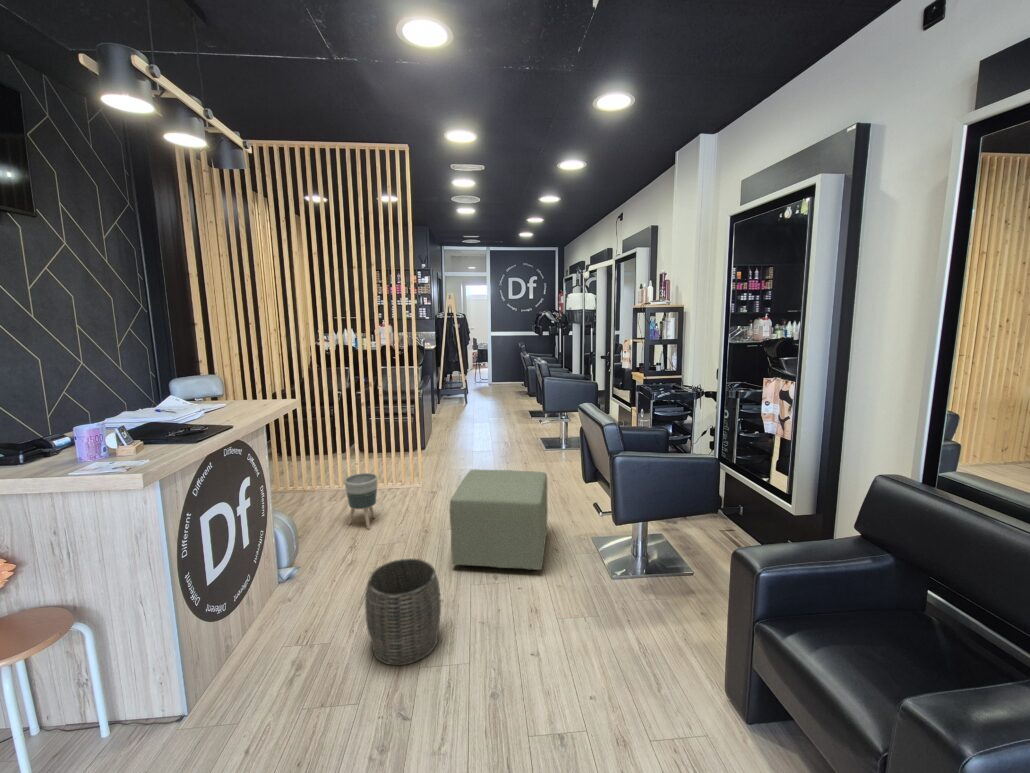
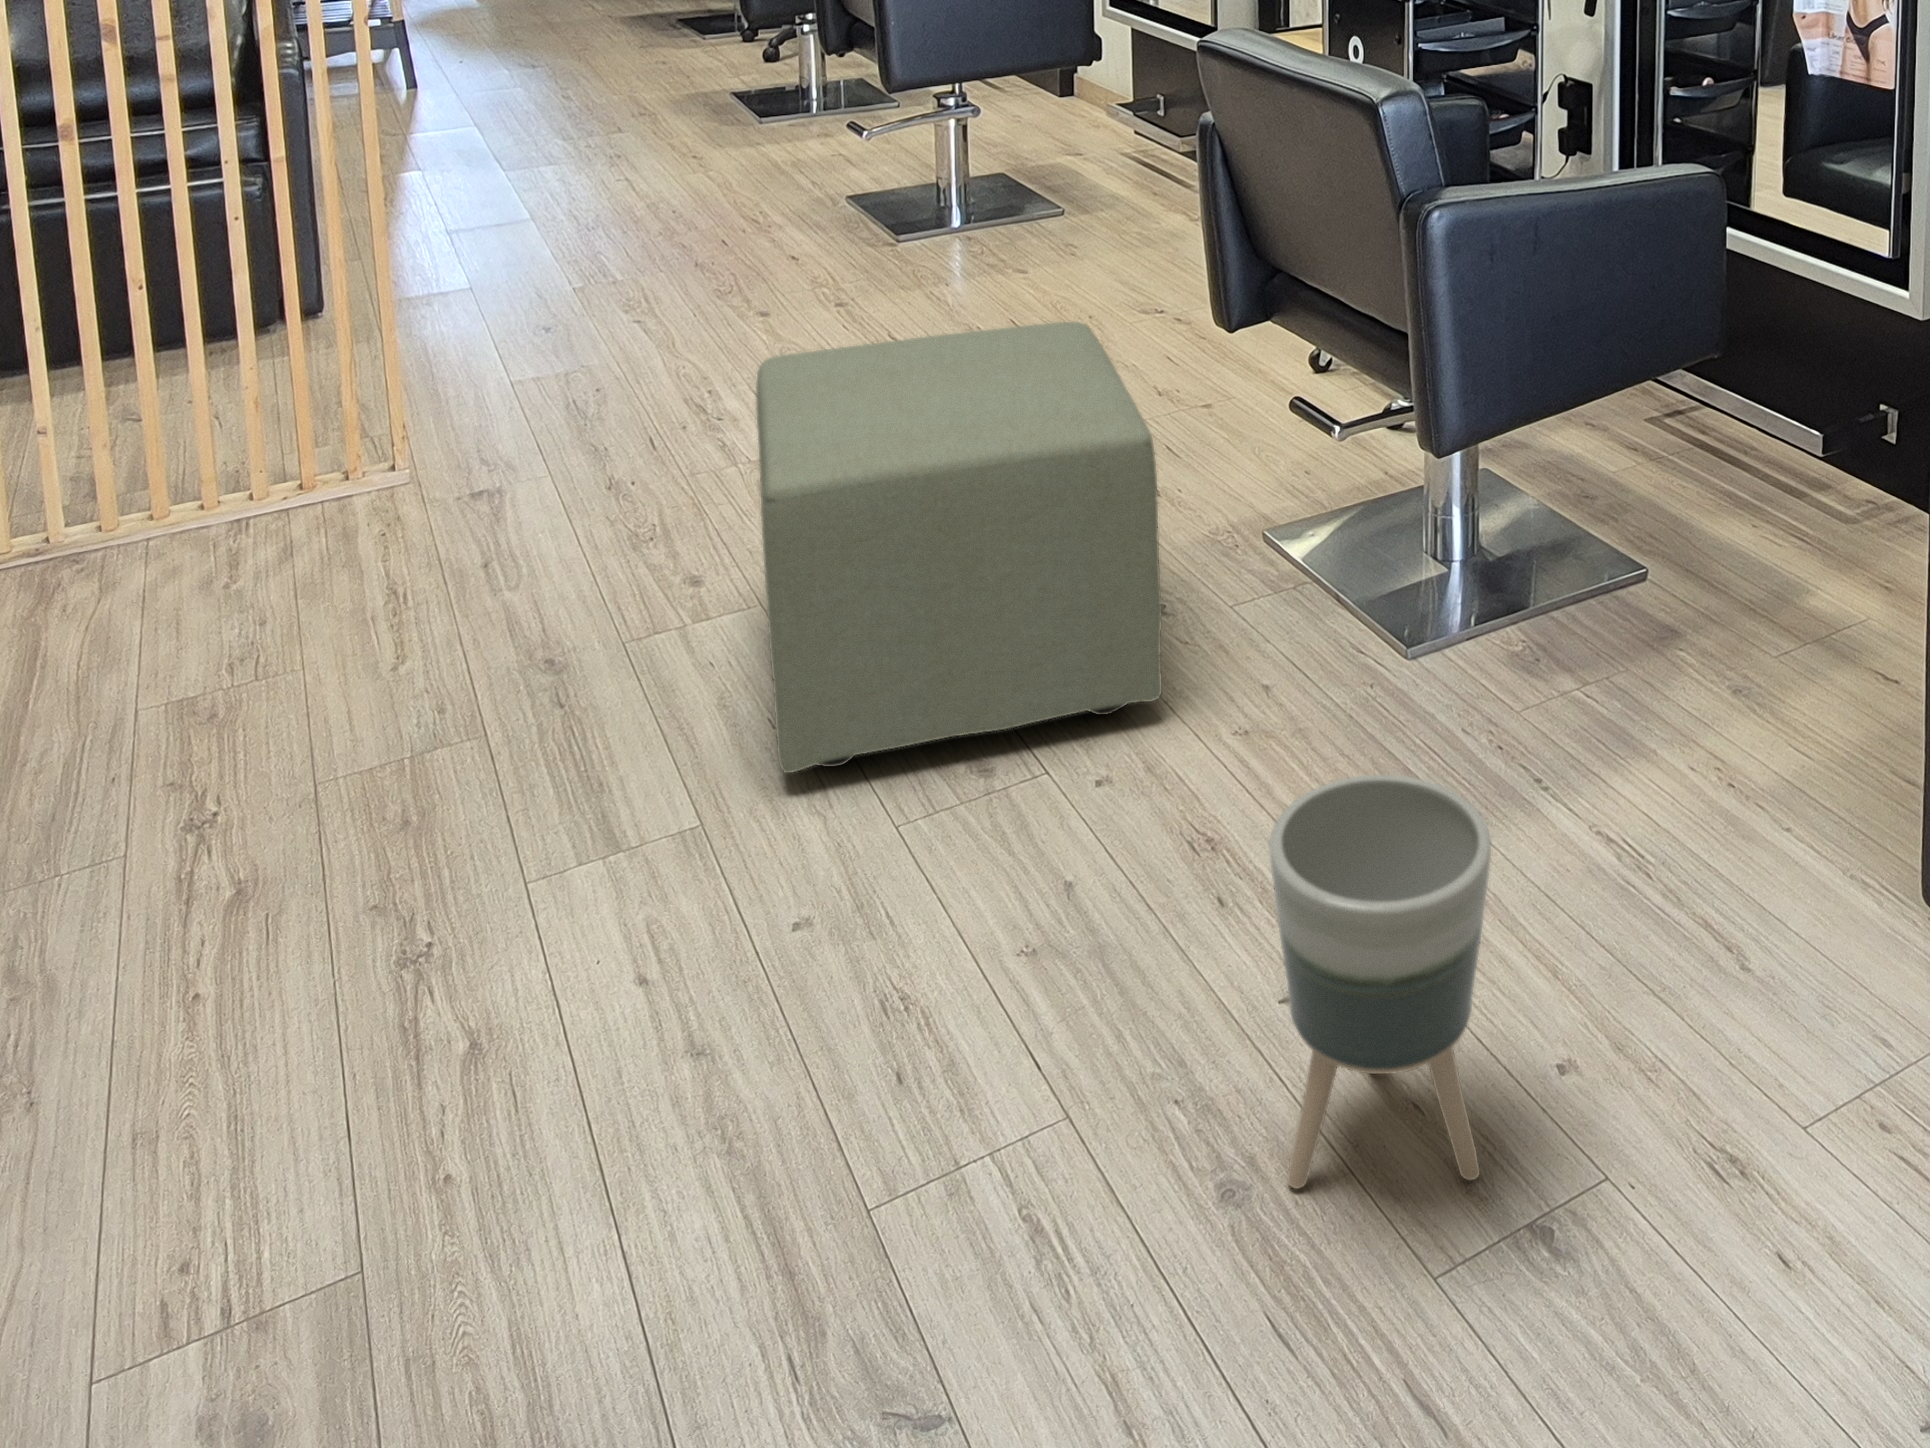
planter: present [344,473,378,529] -> present [1269,775,1491,1188]
woven basket: present [365,559,441,665] -> none [563,758,905,1245]

